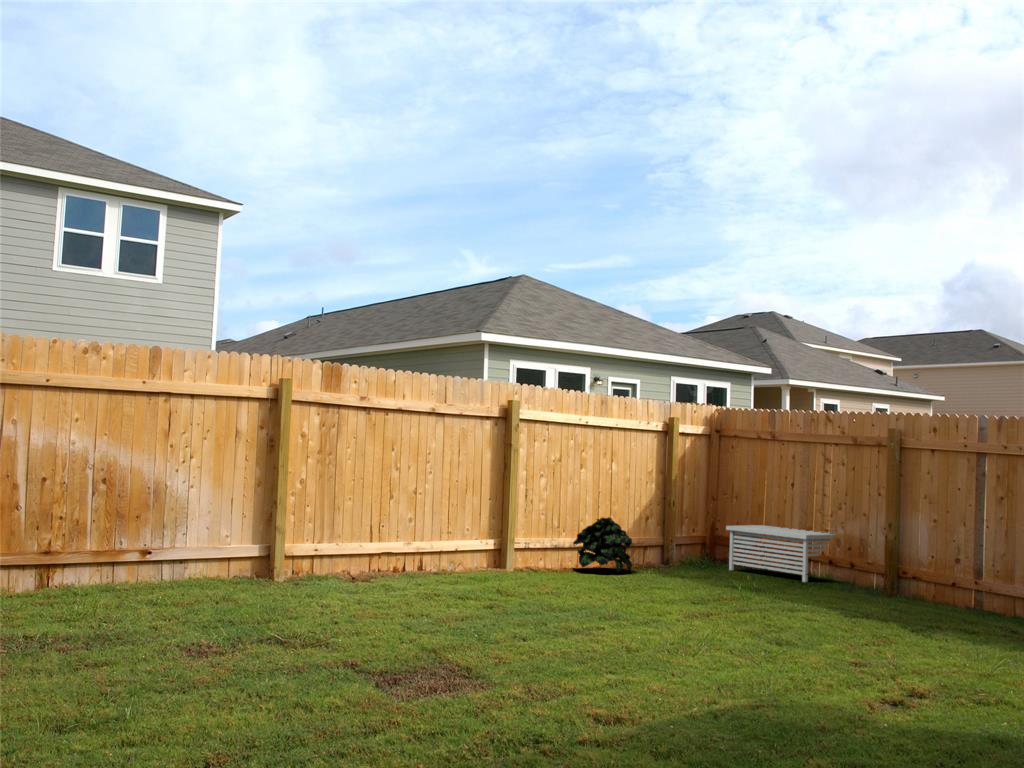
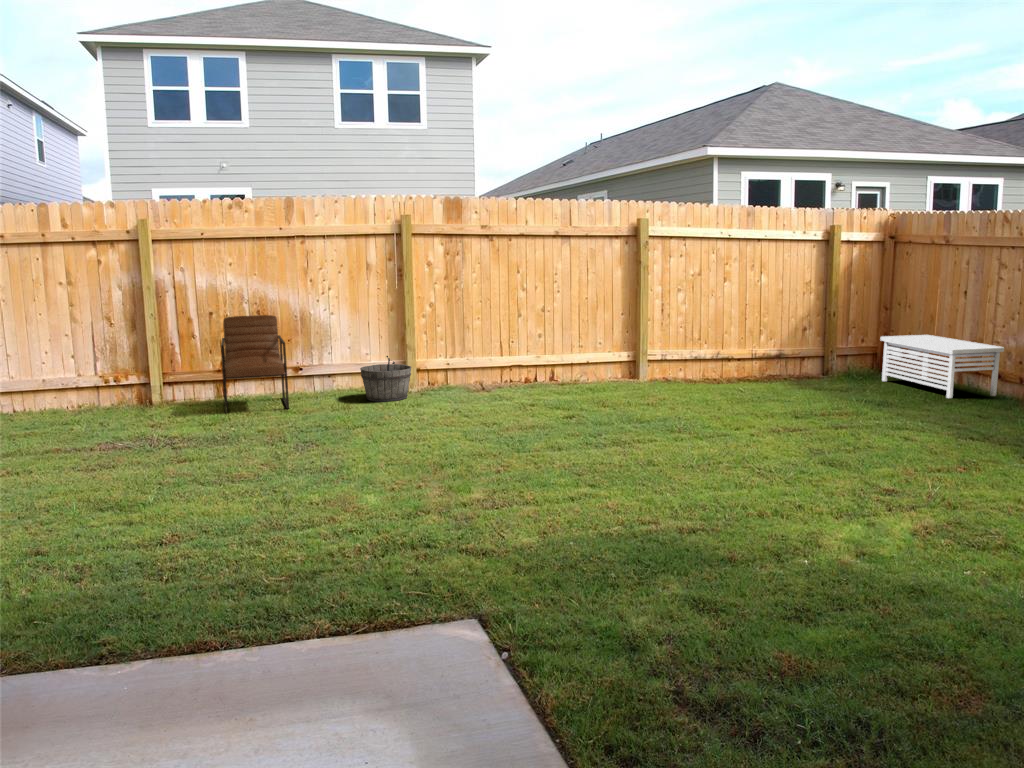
chair: none [53,485,162,604] -> present [221,315,289,413]
potted plant: present [573,517,632,572] -> none [708,330,769,384]
wooden bucket: none [228,537,290,591] -> present [360,356,411,402]

